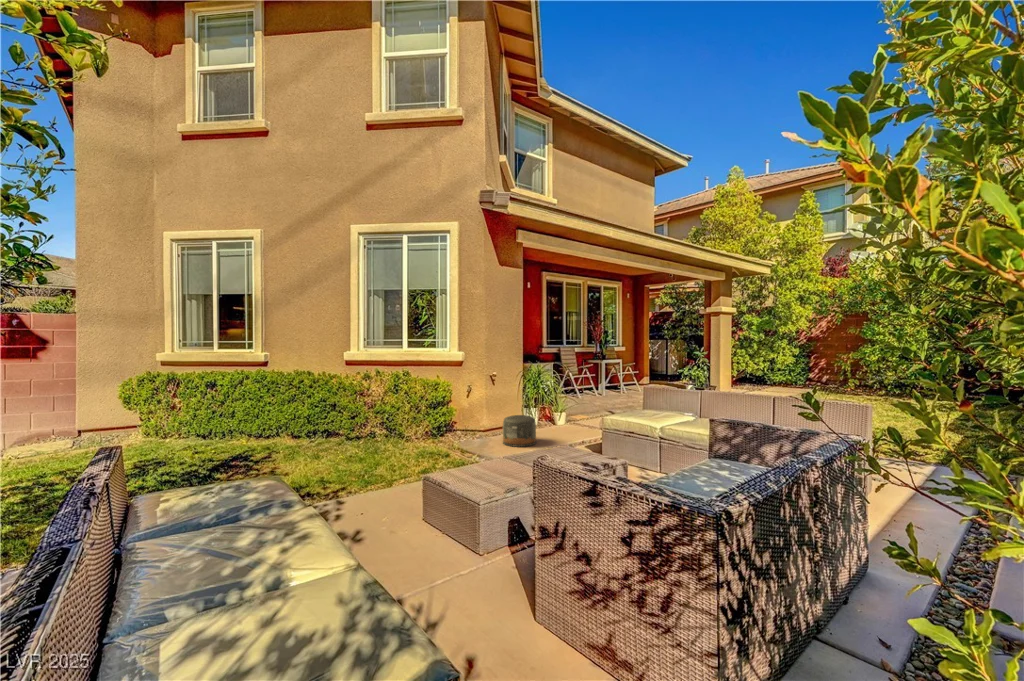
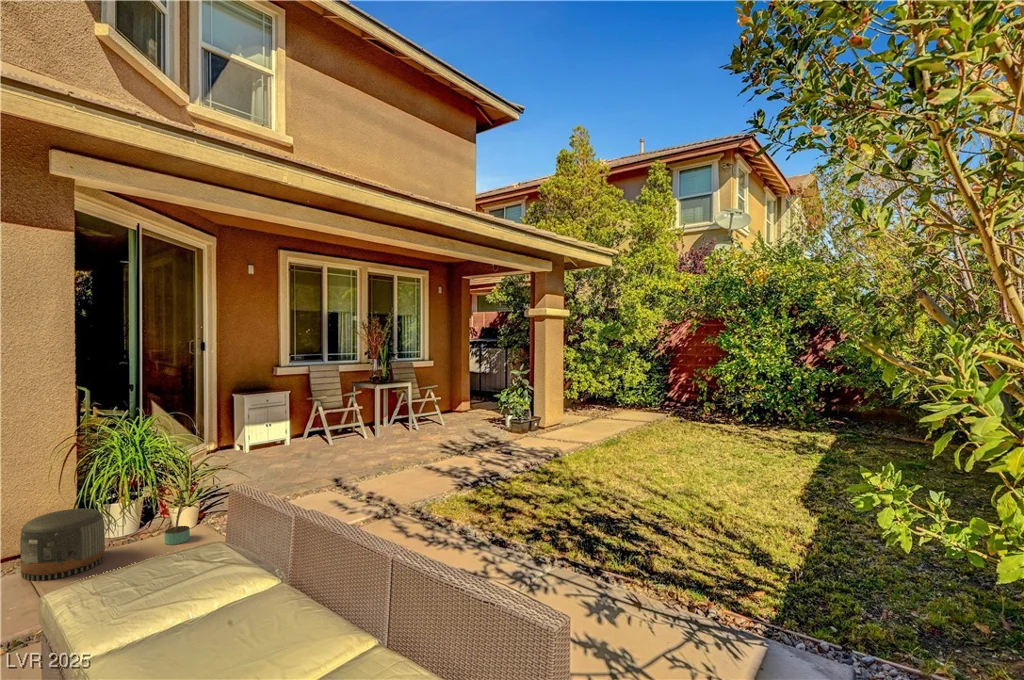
potted plant: none [553,399,574,438] -> present [154,470,202,545]

